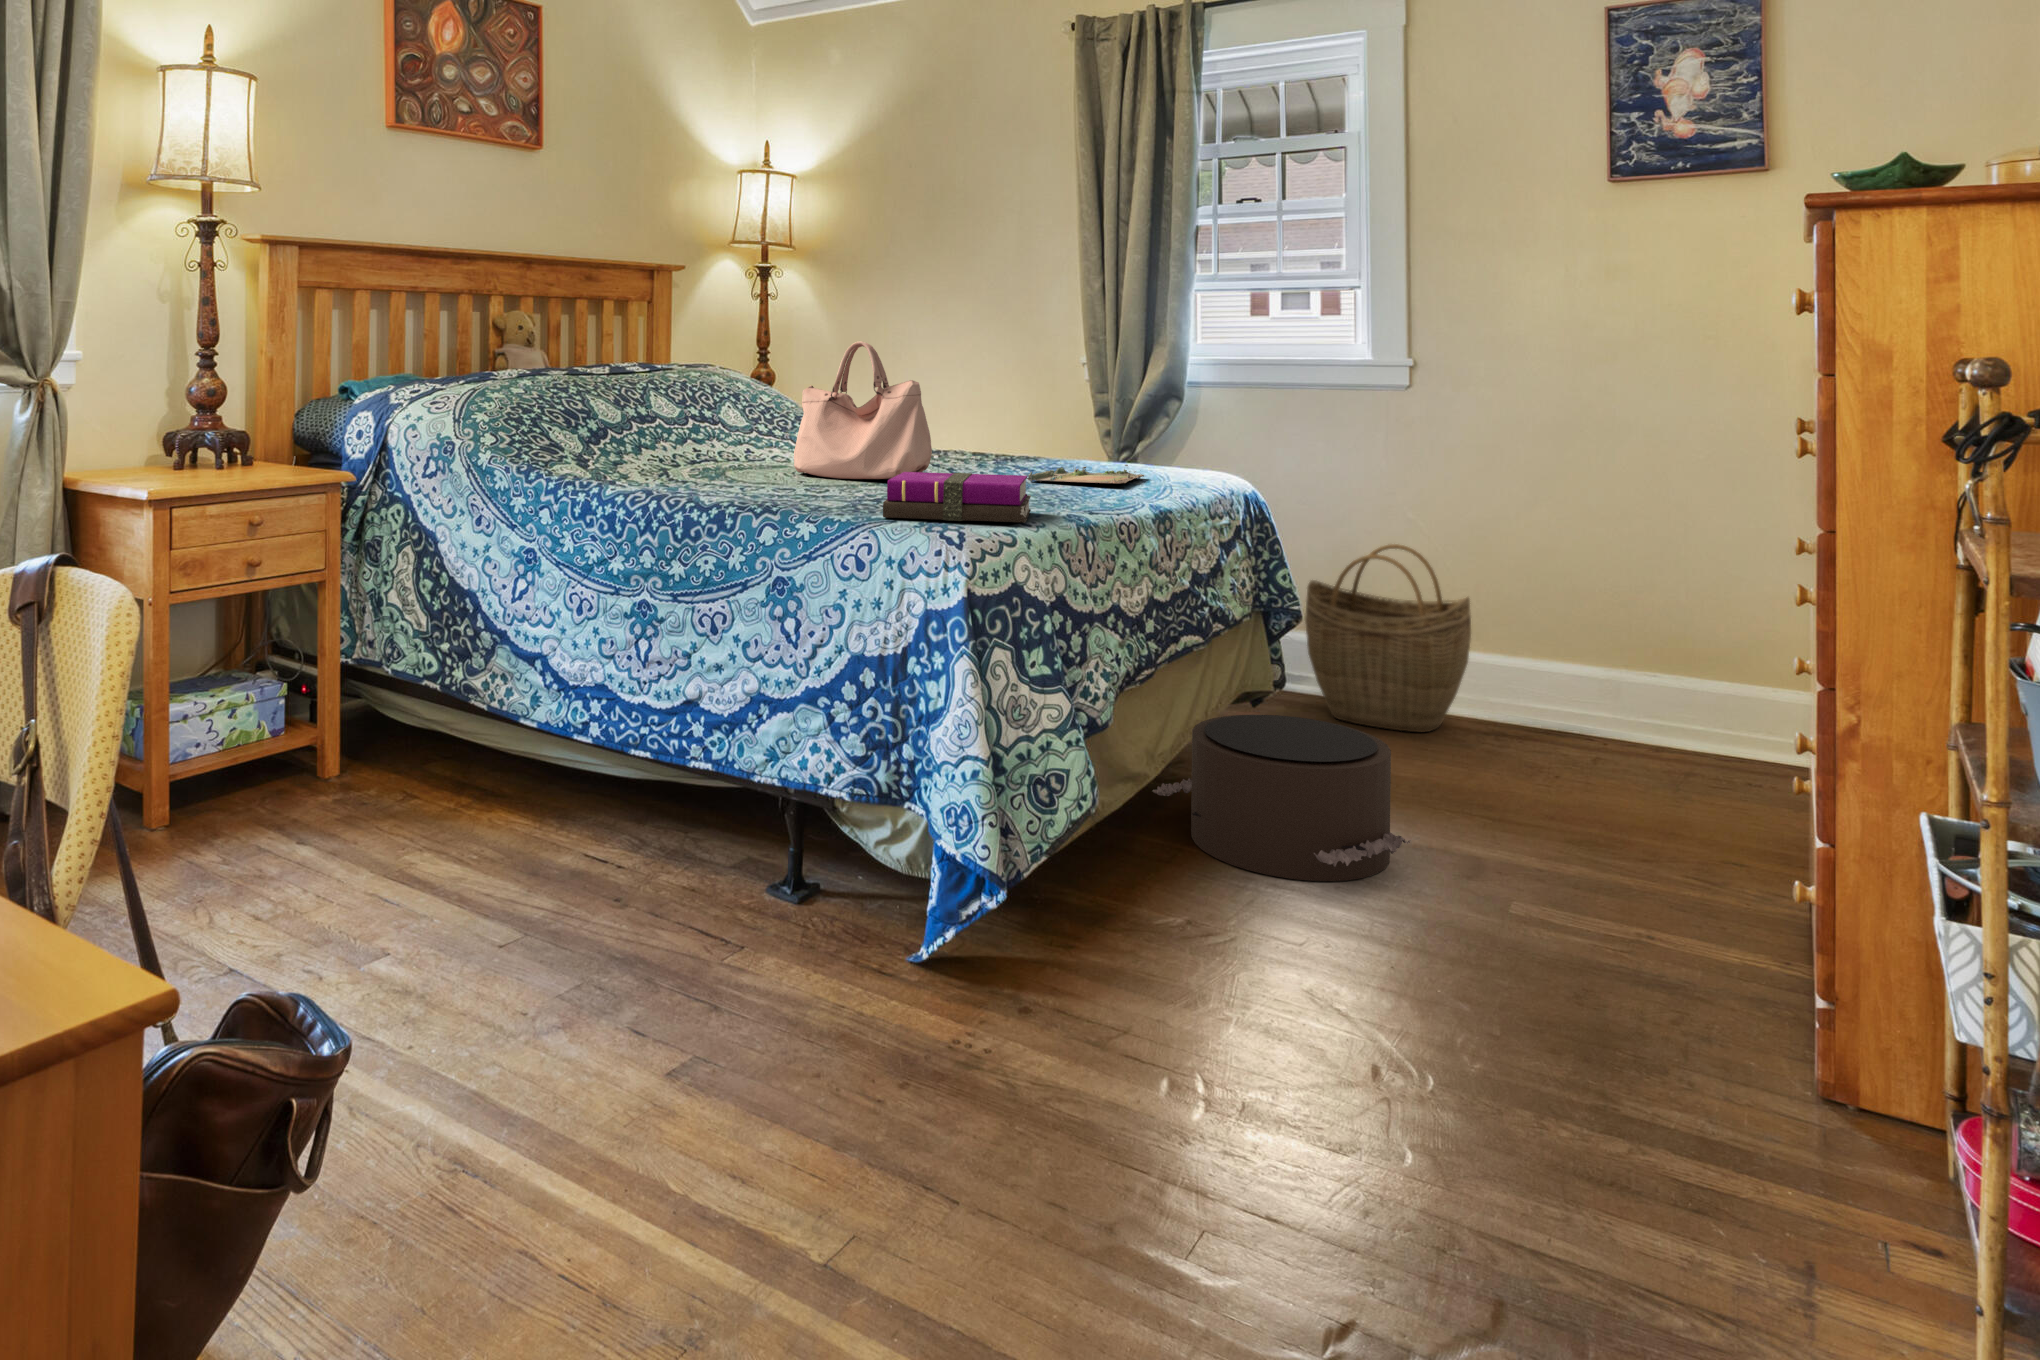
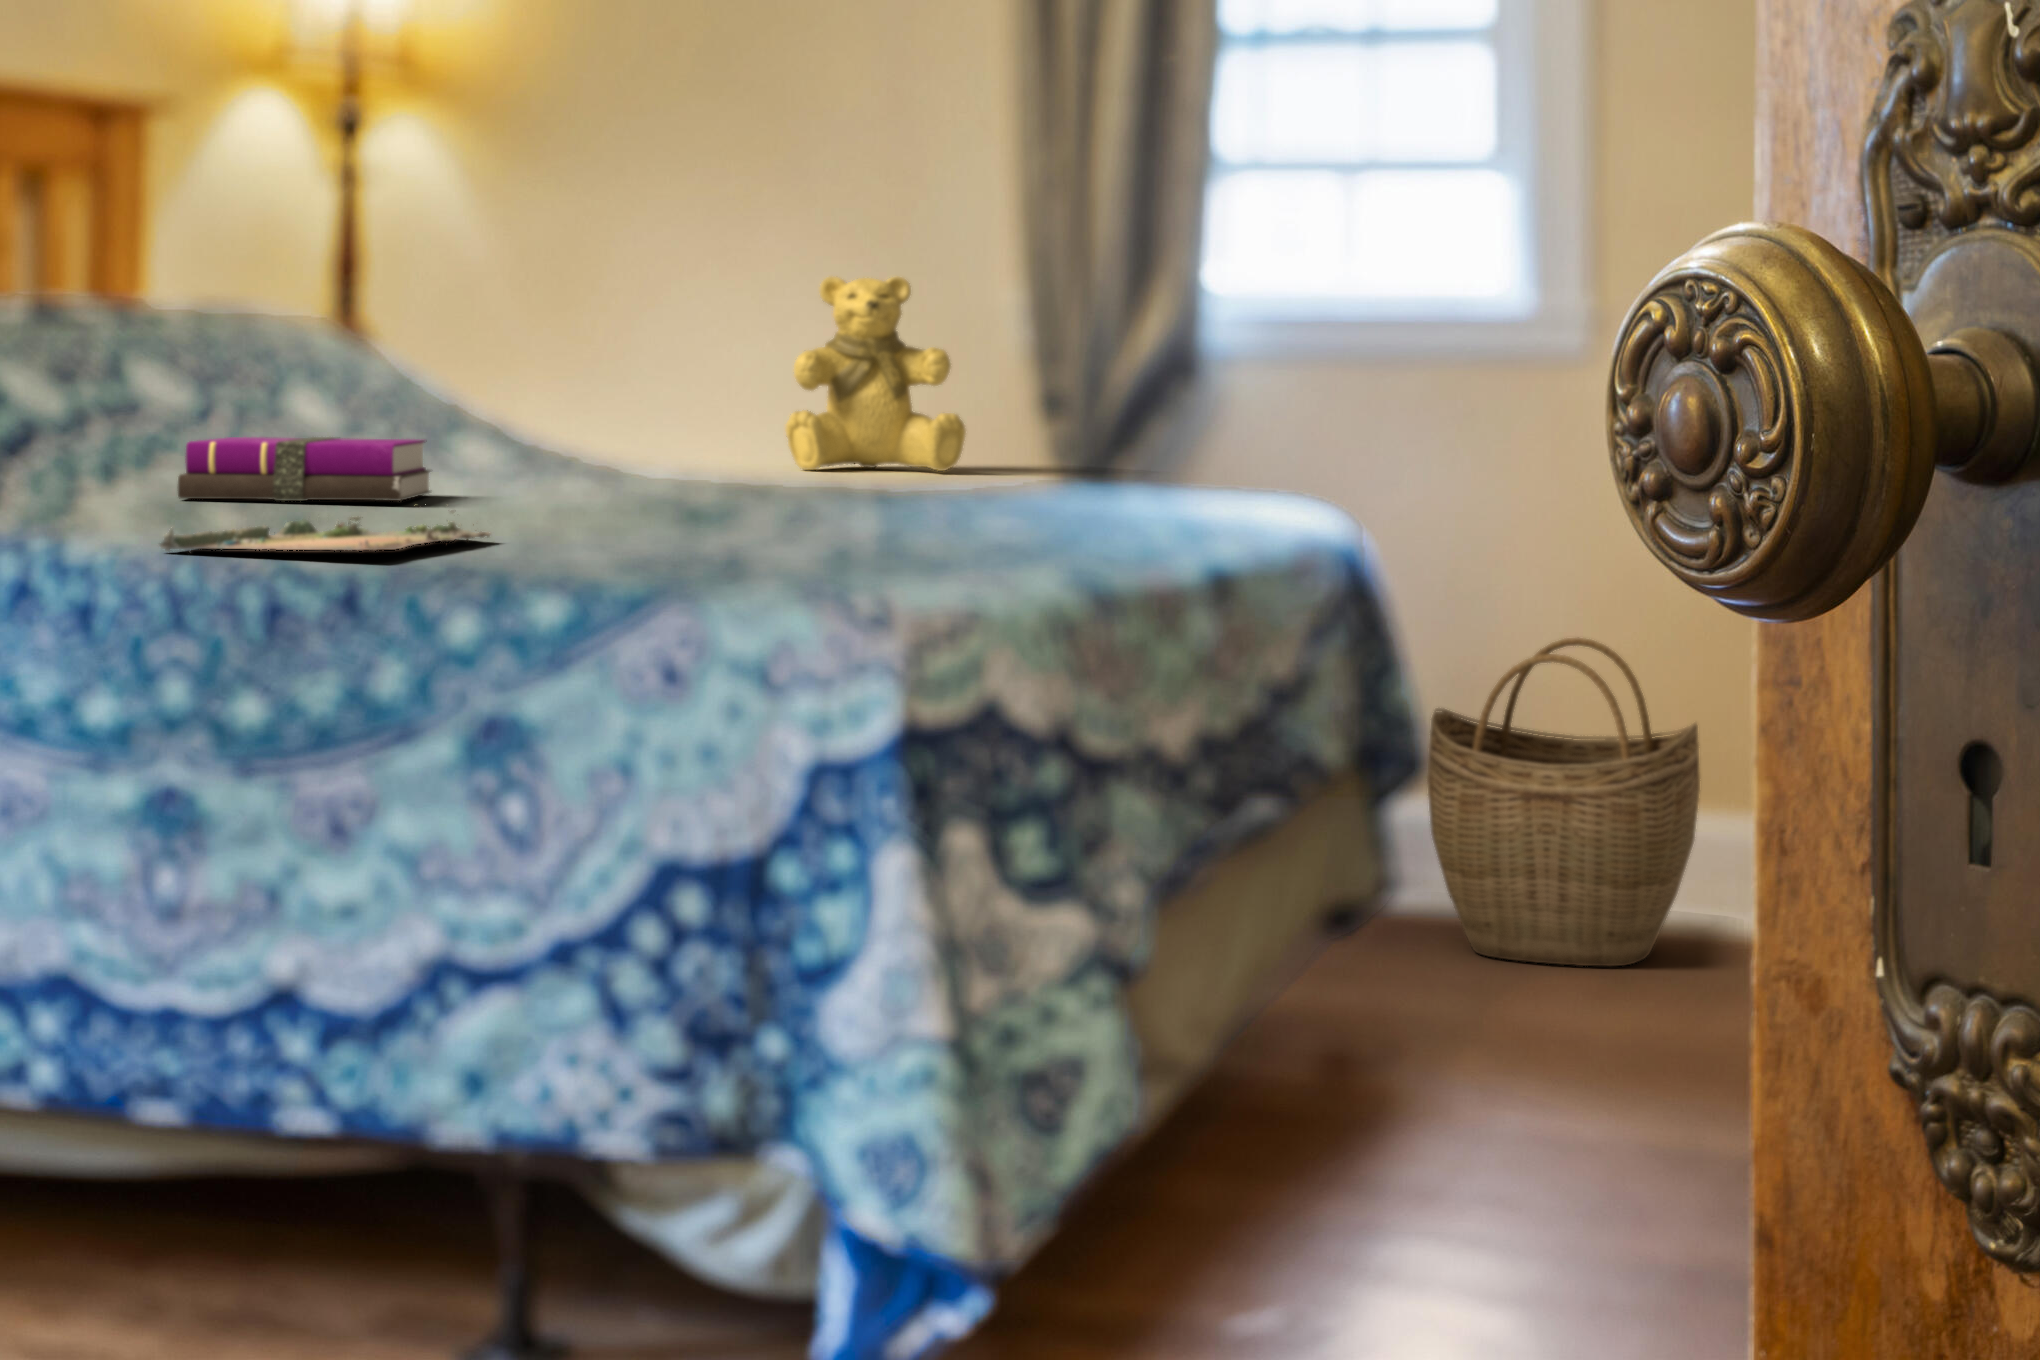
handbag: present [794,341,932,479] -> none [472,247,768,526]
teddy bear: none [963,344,1055,444] -> present [786,276,966,471]
tray: present [1027,465,1144,484] -> present [160,504,490,552]
notebook: present [883,472,1031,523] -> present [178,437,430,501]
pouf: present [1153,715,1411,881] -> none [1194,941,1646,1225]

